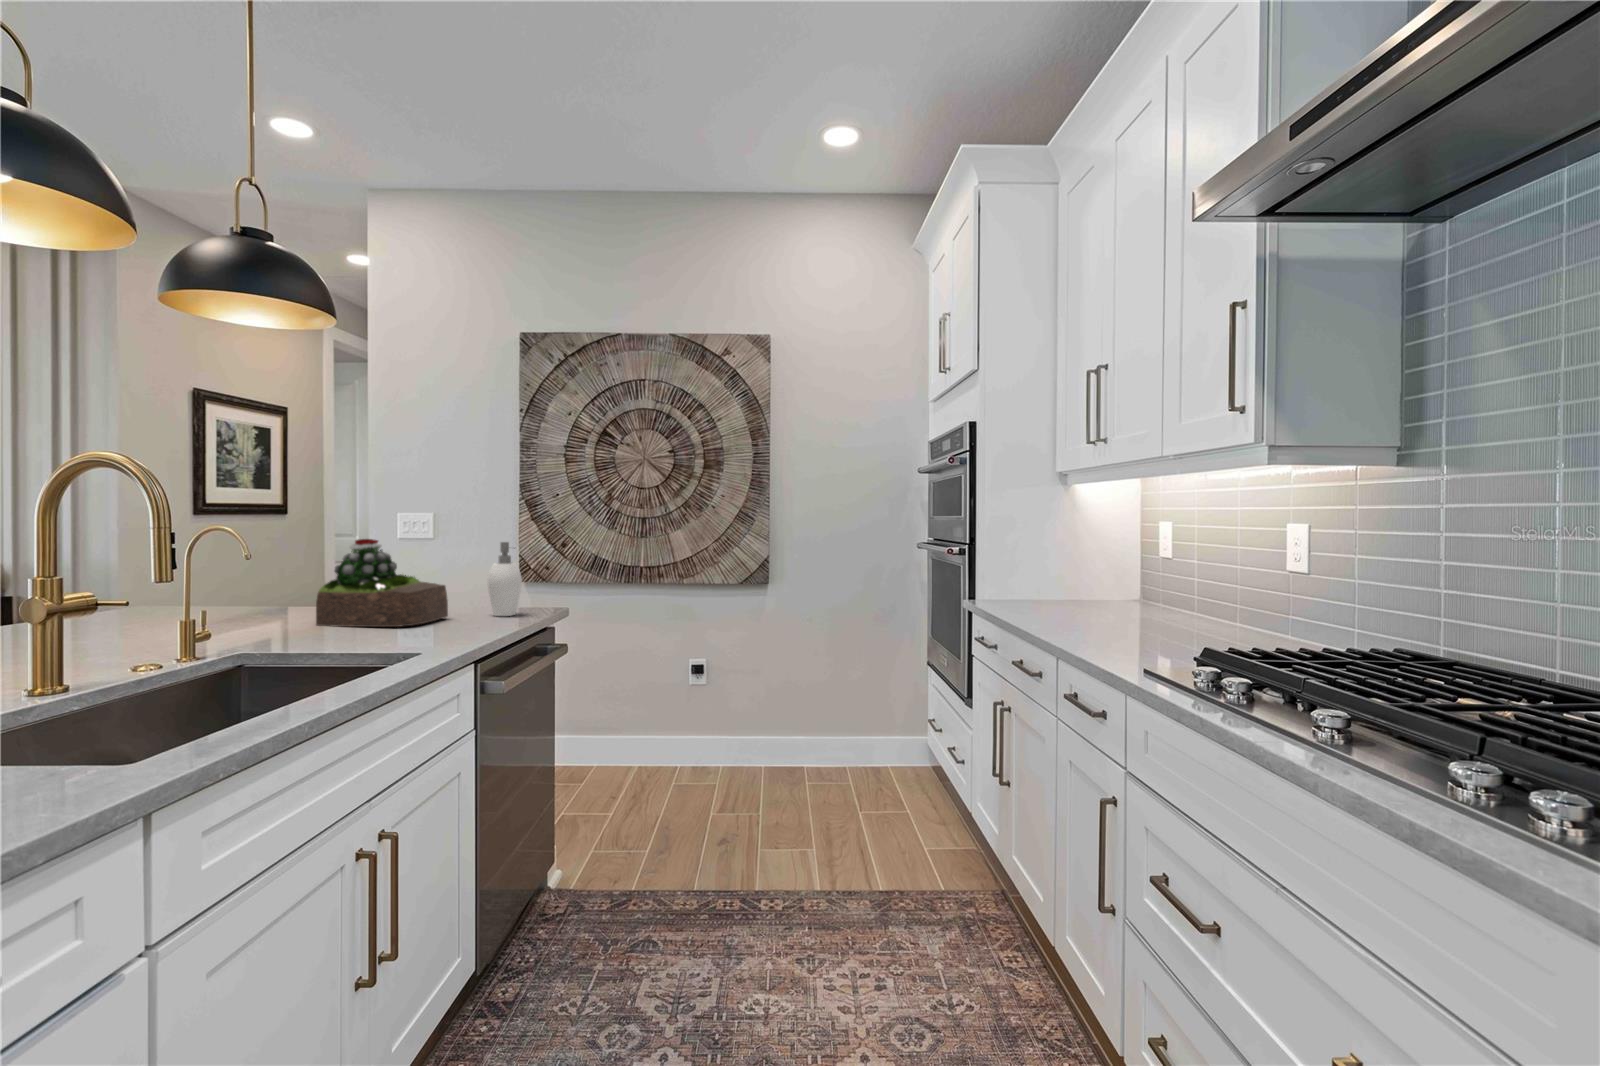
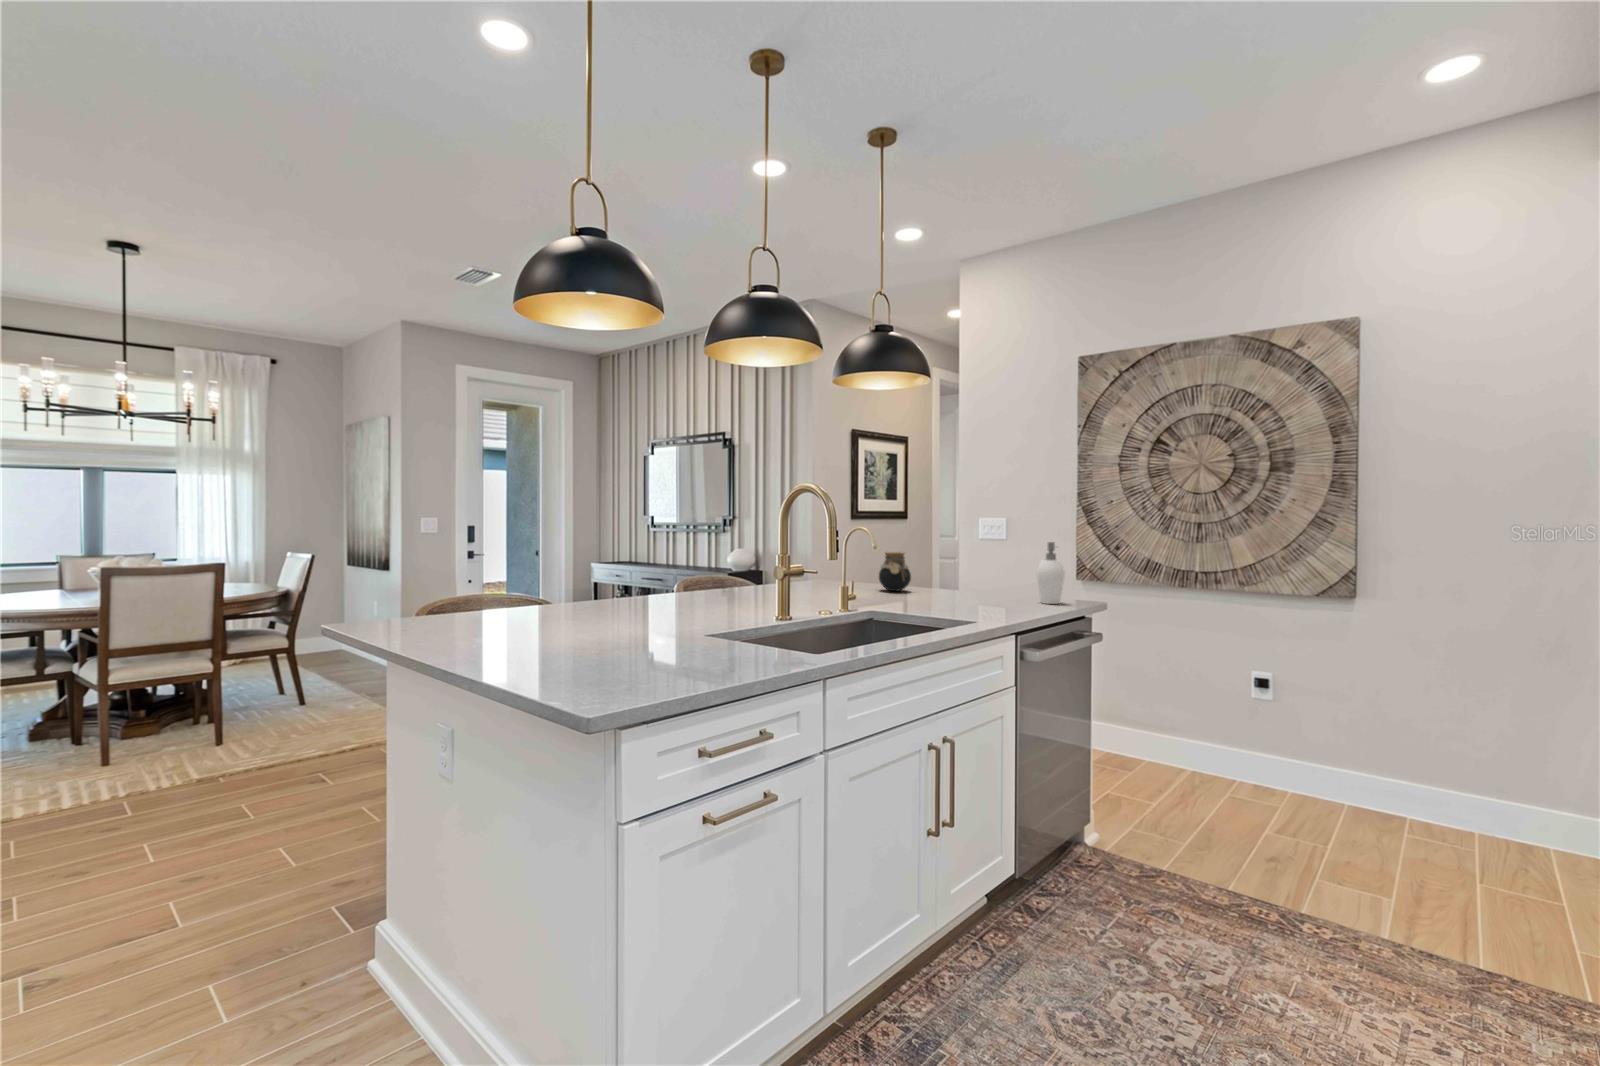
succulent plant: present [316,539,448,627] -> none [917,538,1005,604]
jar: none [247,561,304,617] -> present [879,552,911,591]

